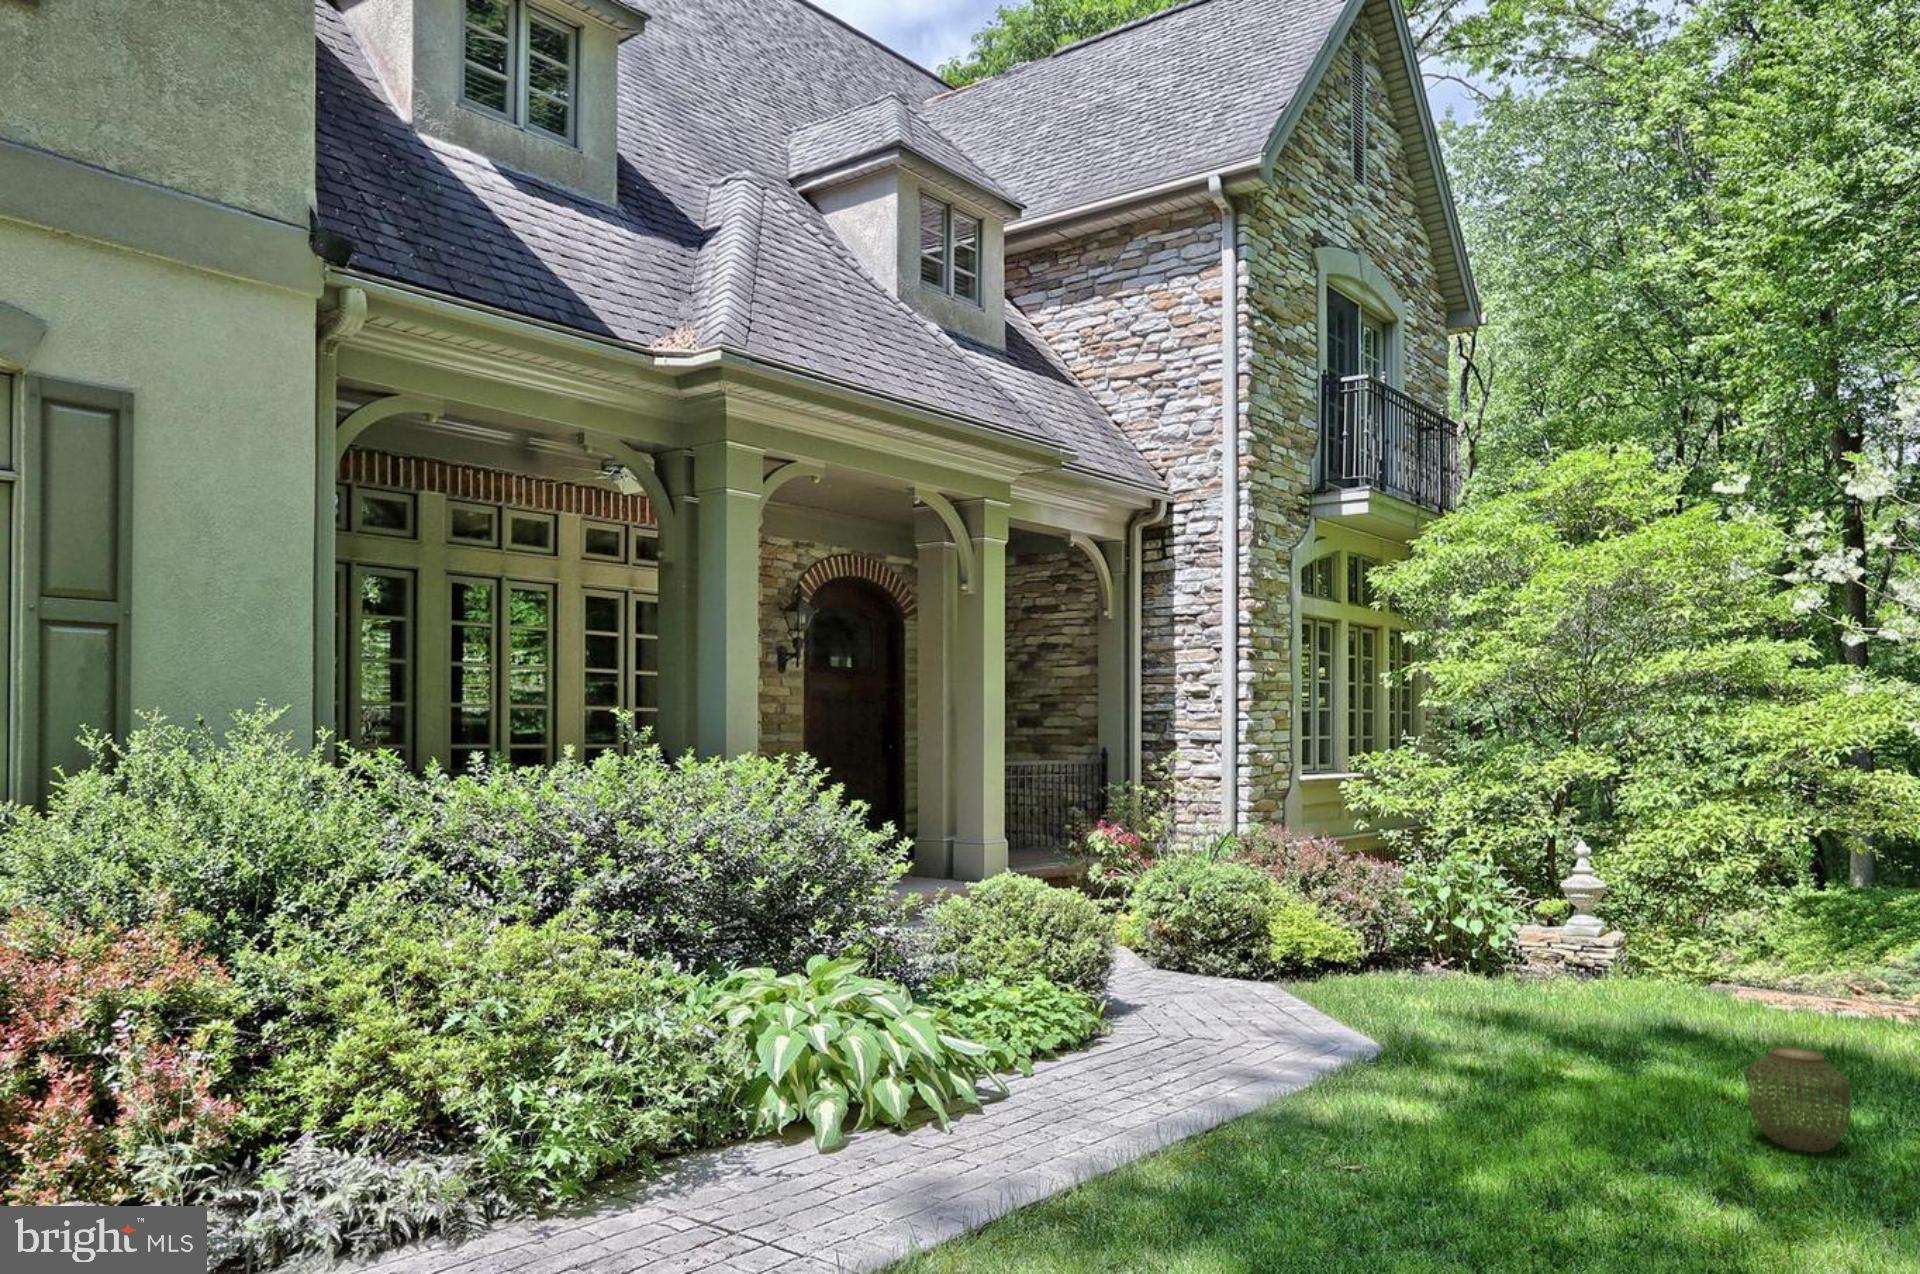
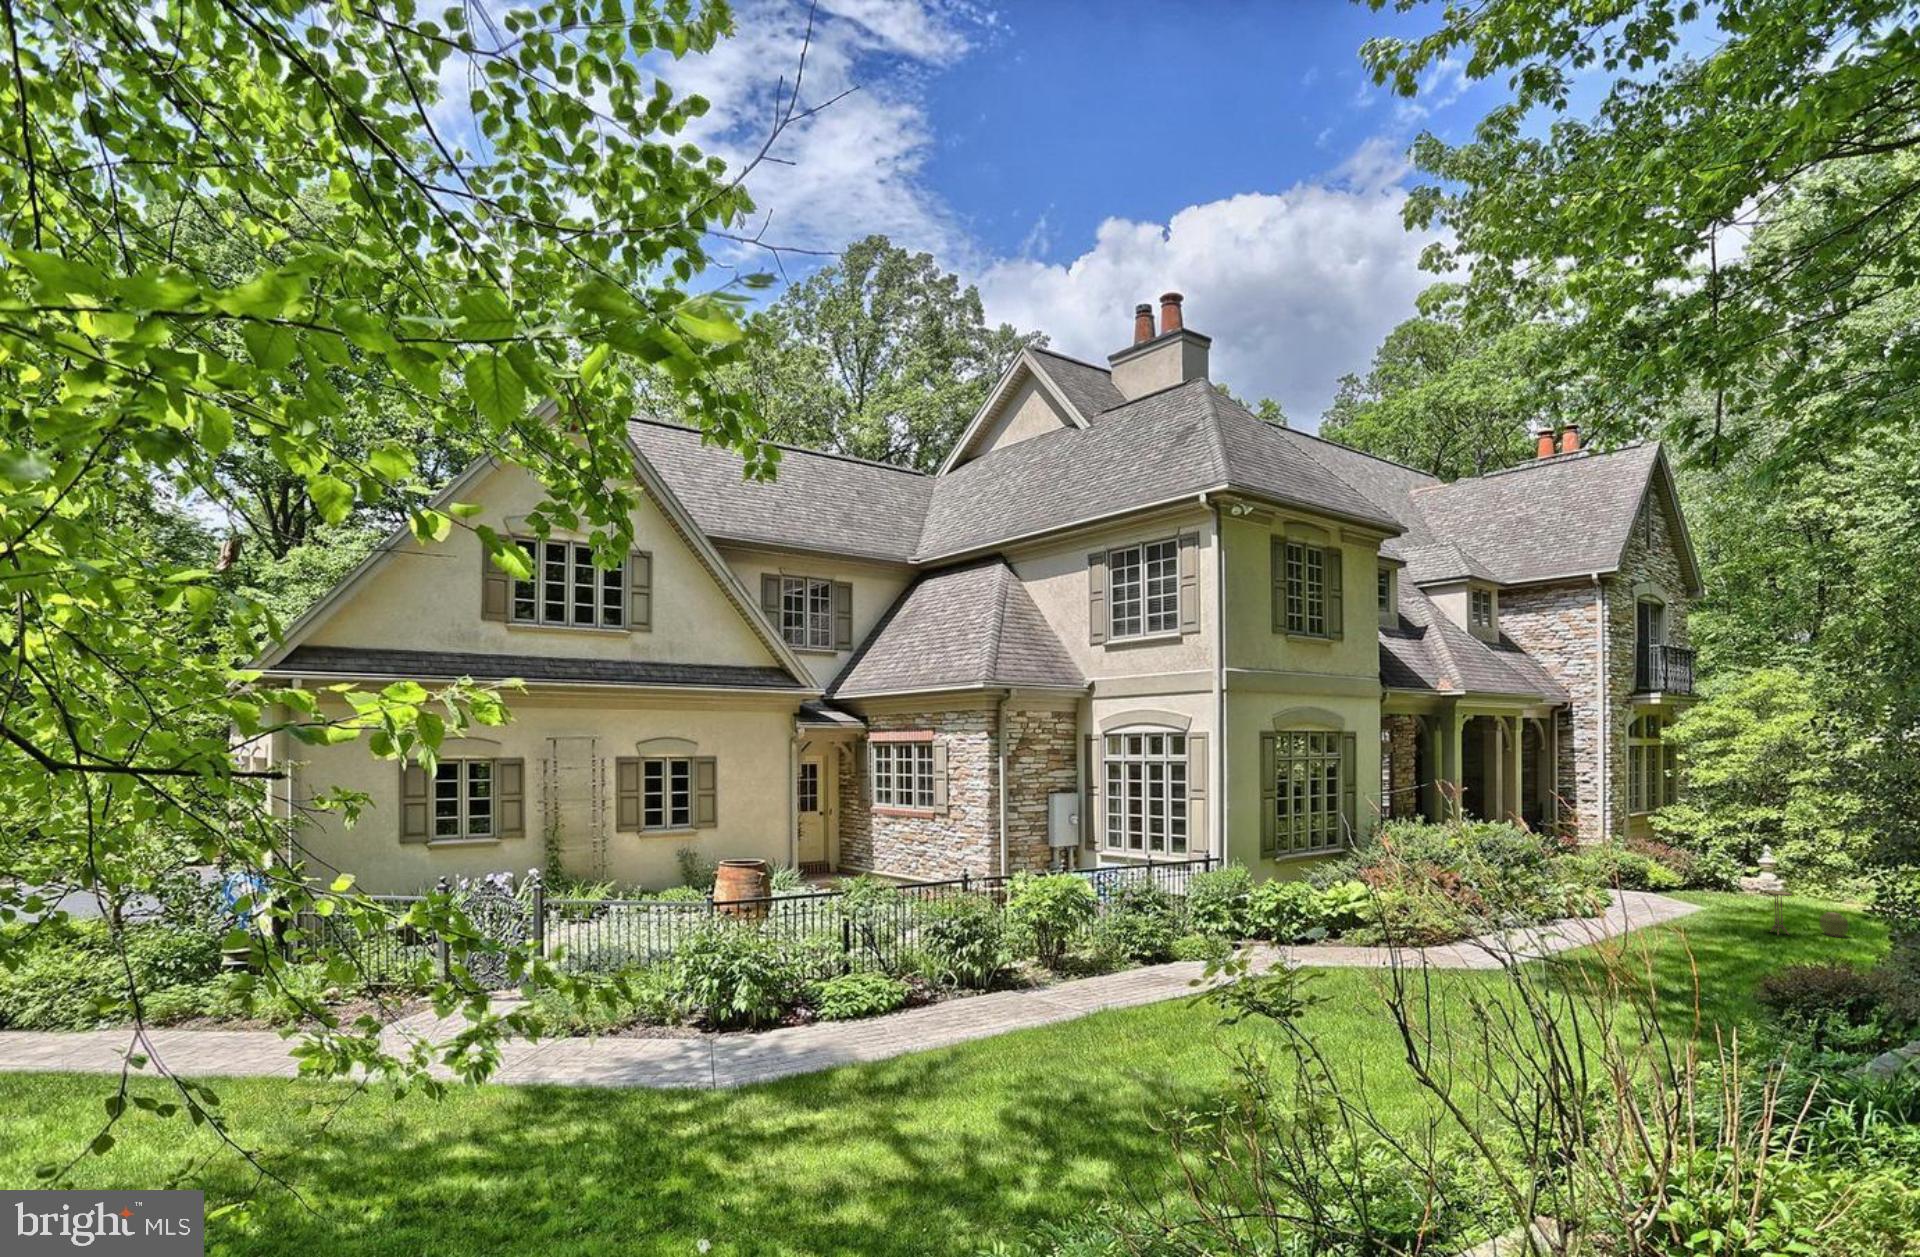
side table: none [1552,972,1655,1170] -> present [1764,890,1792,935]

